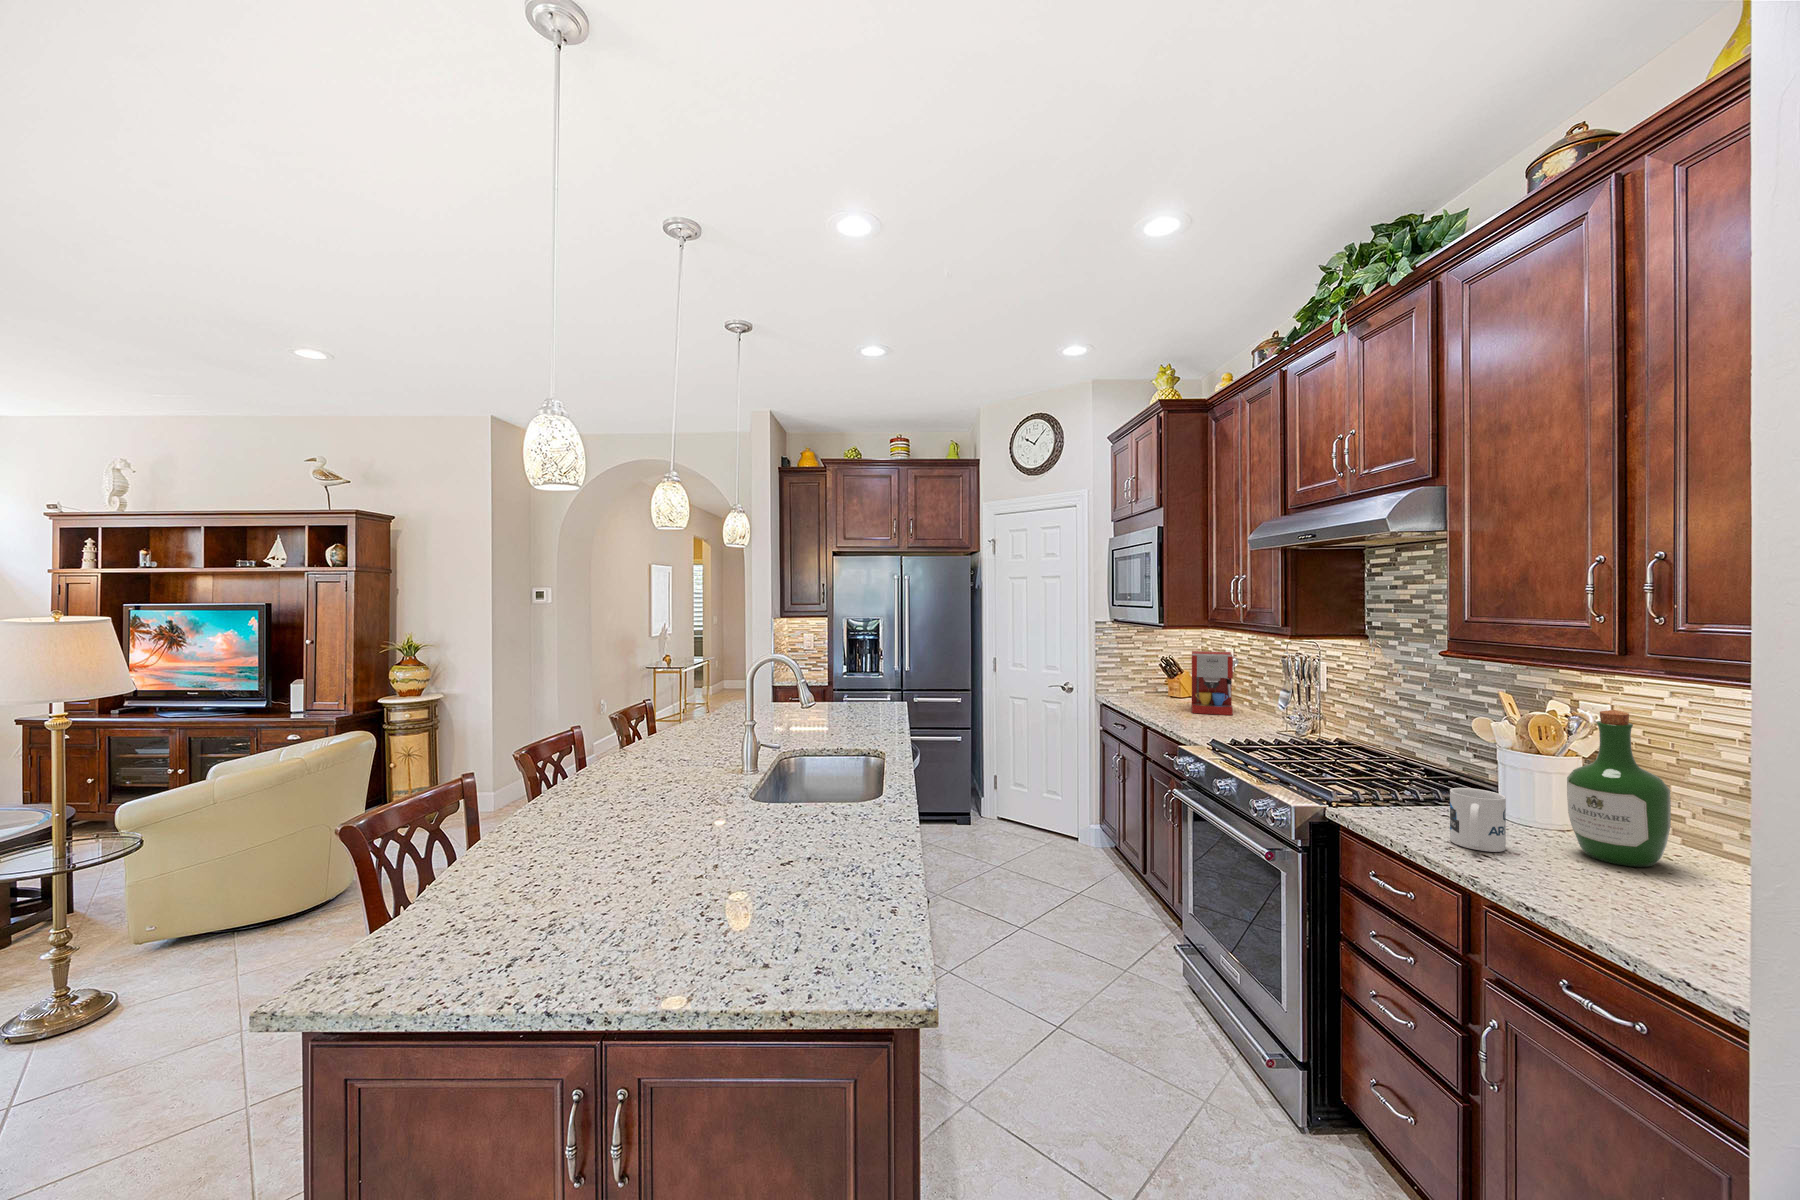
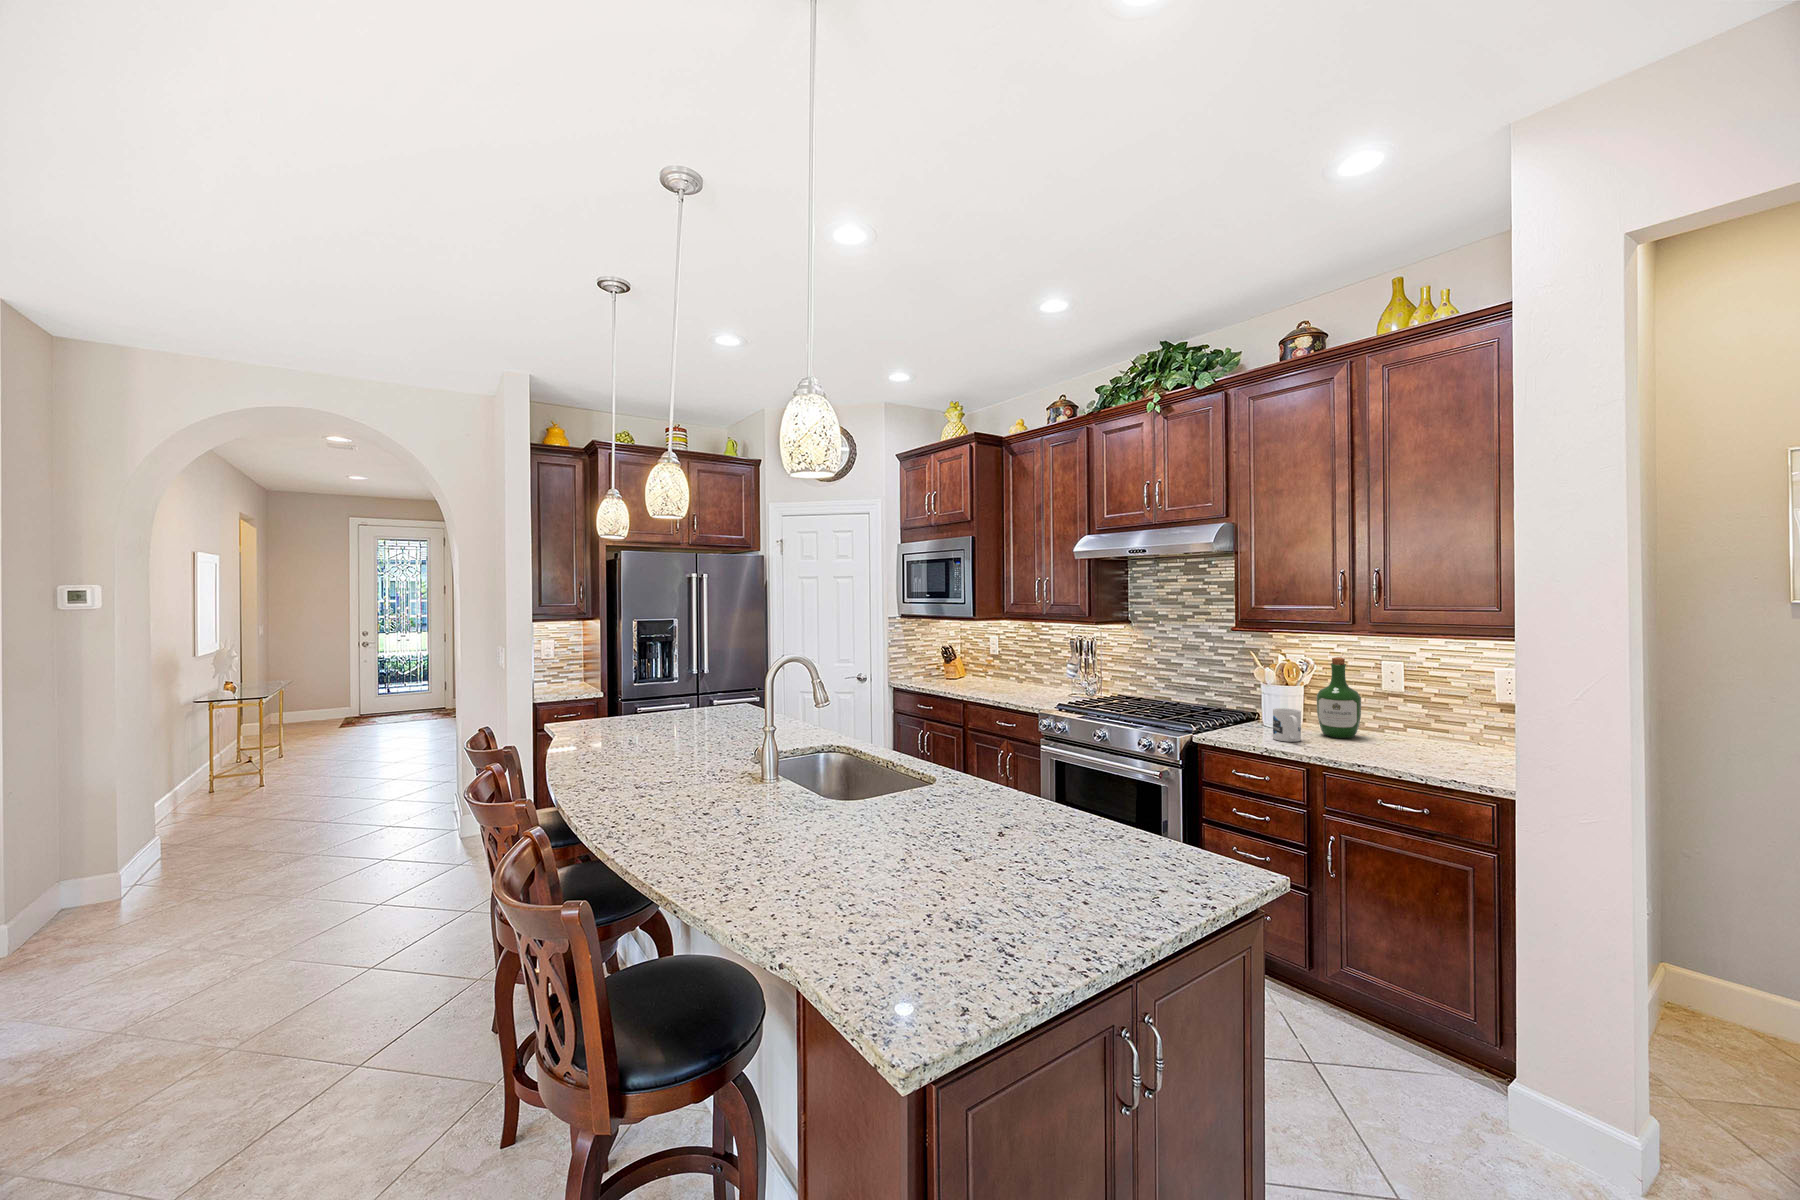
coffee maker: present [1192,651,1239,715] -> none [978,638,1018,688]

